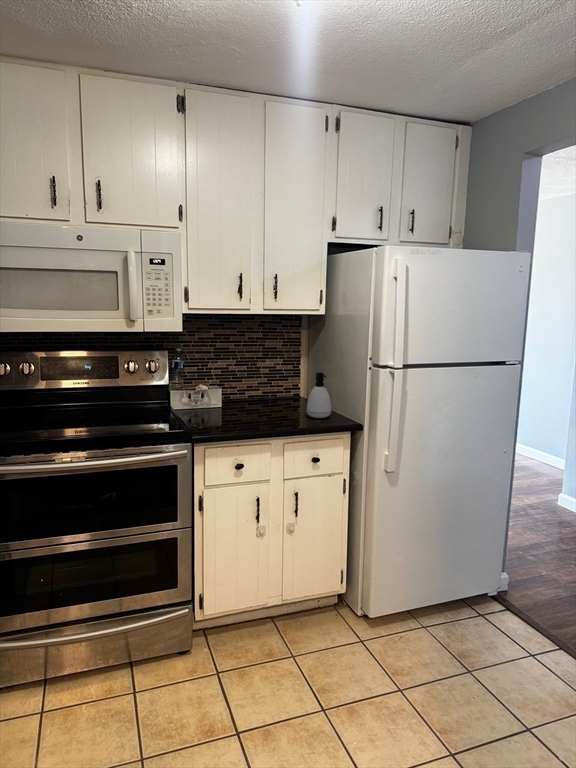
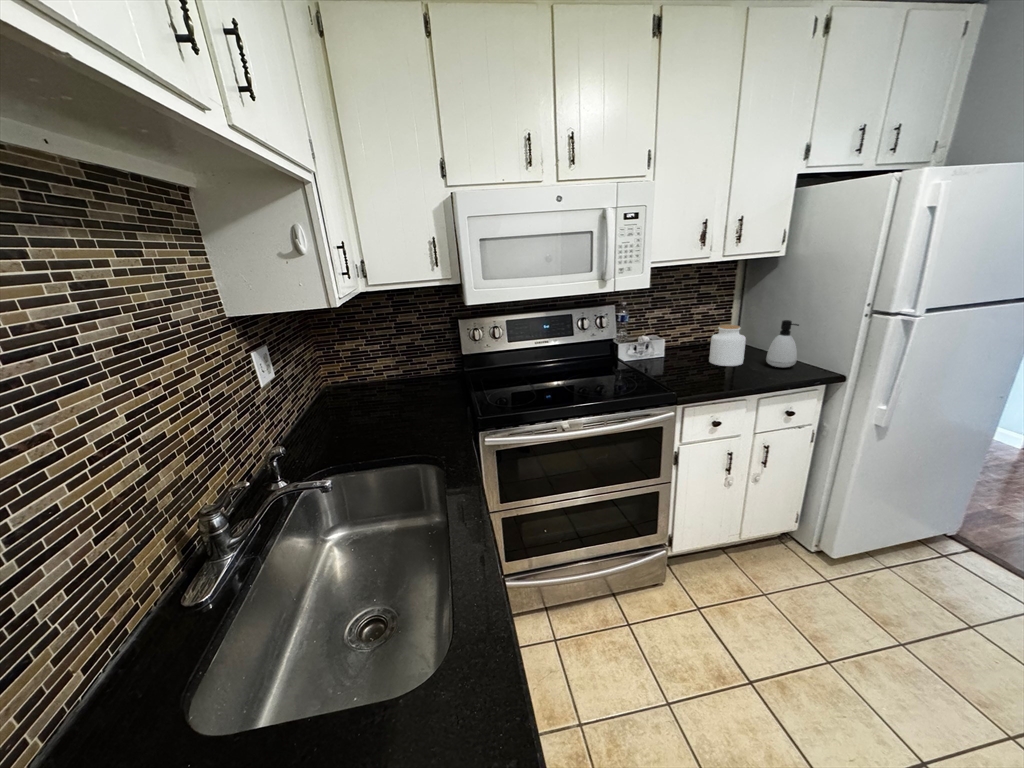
jar: none [259,376,290,416] -> present [709,325,746,366]

